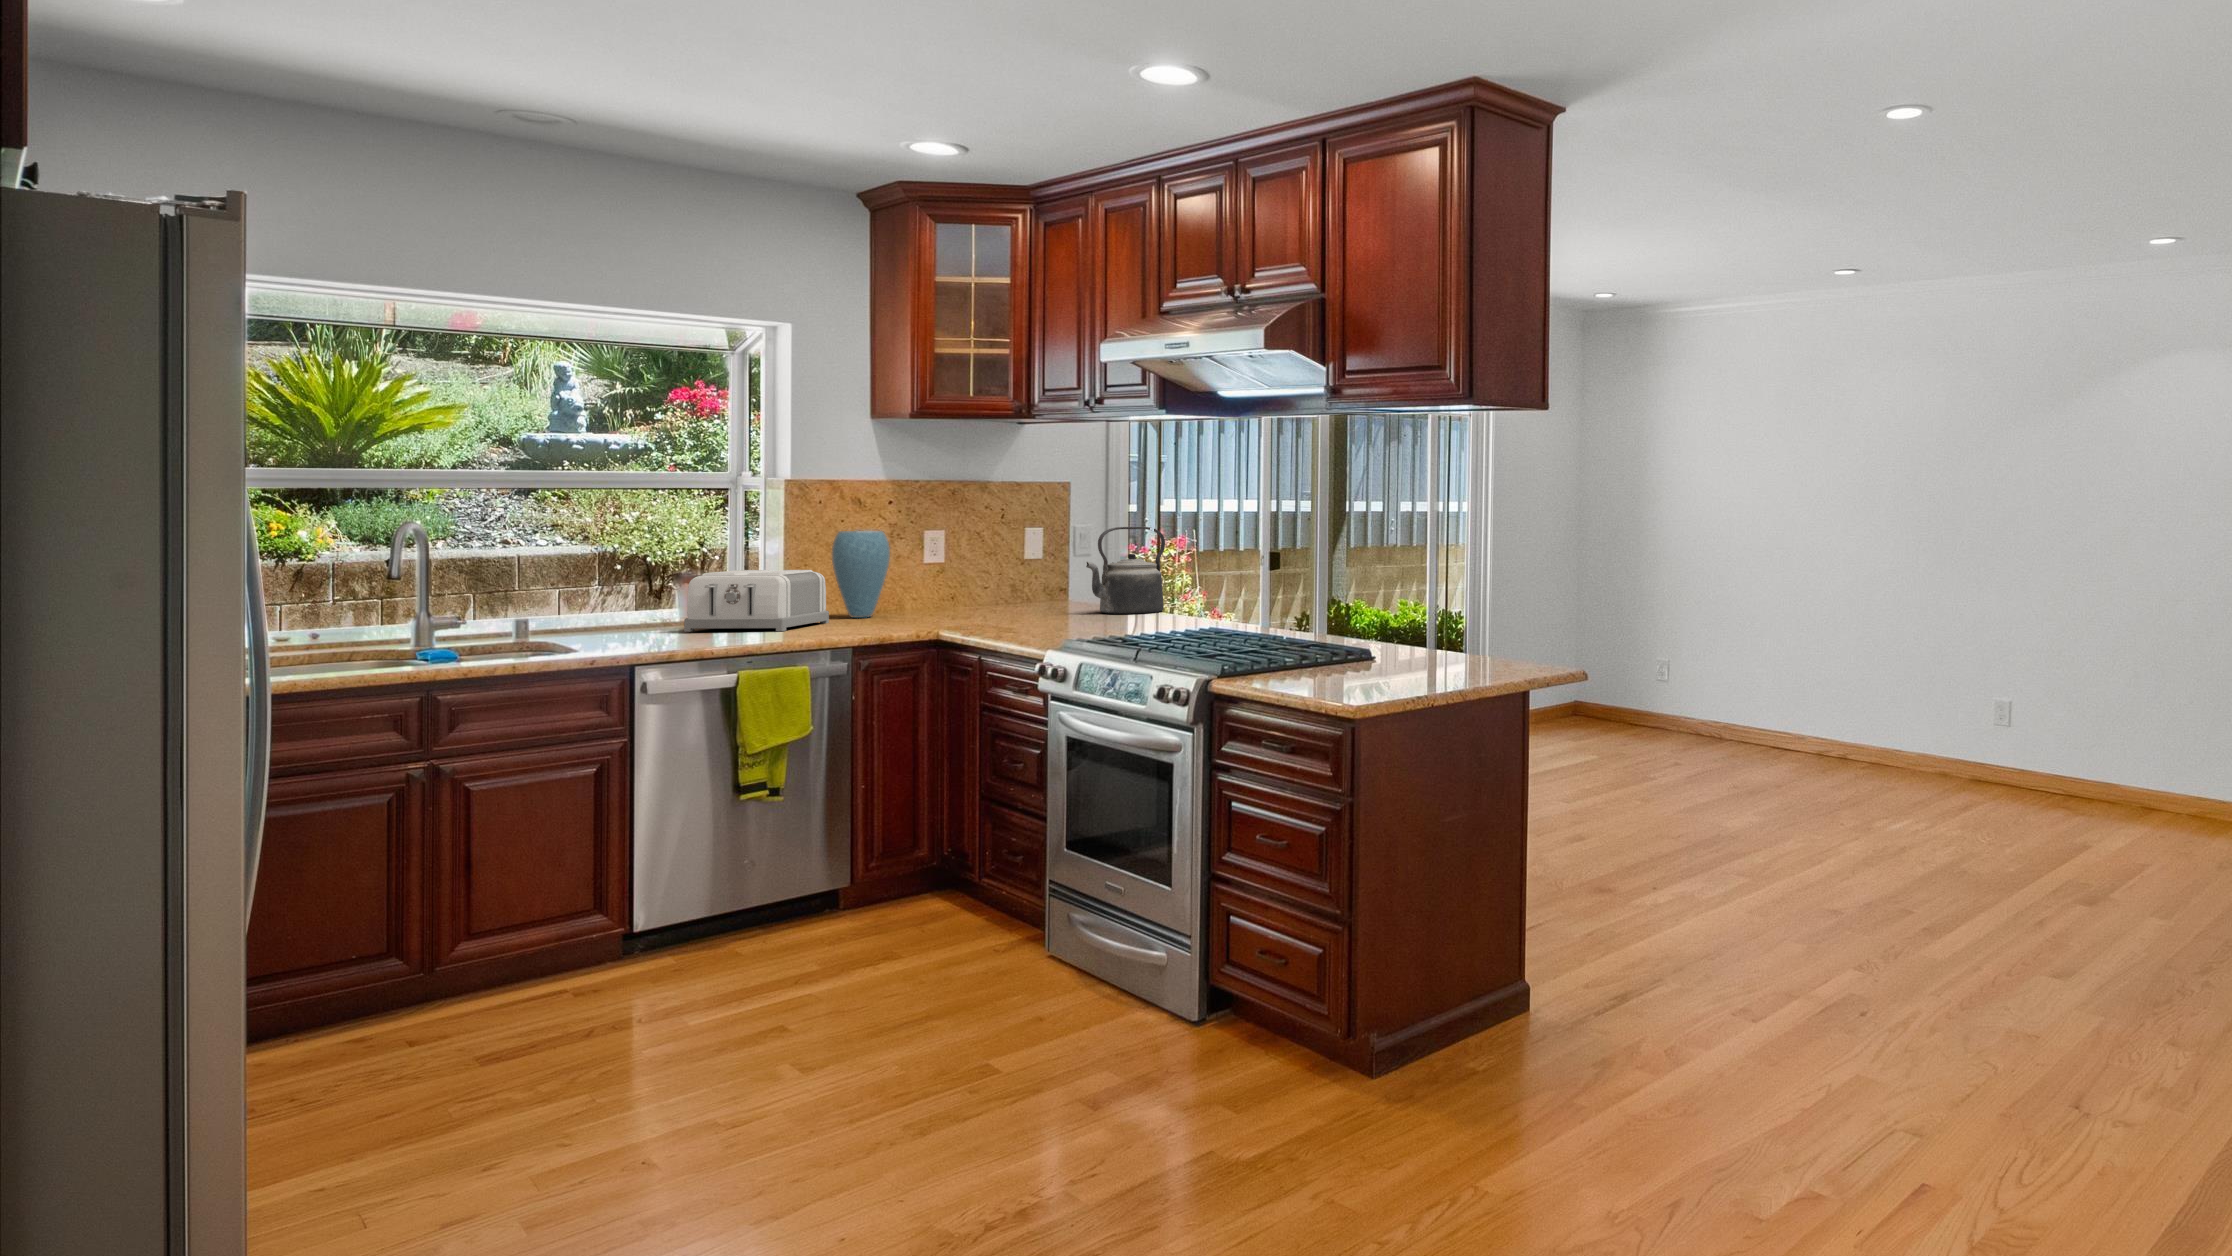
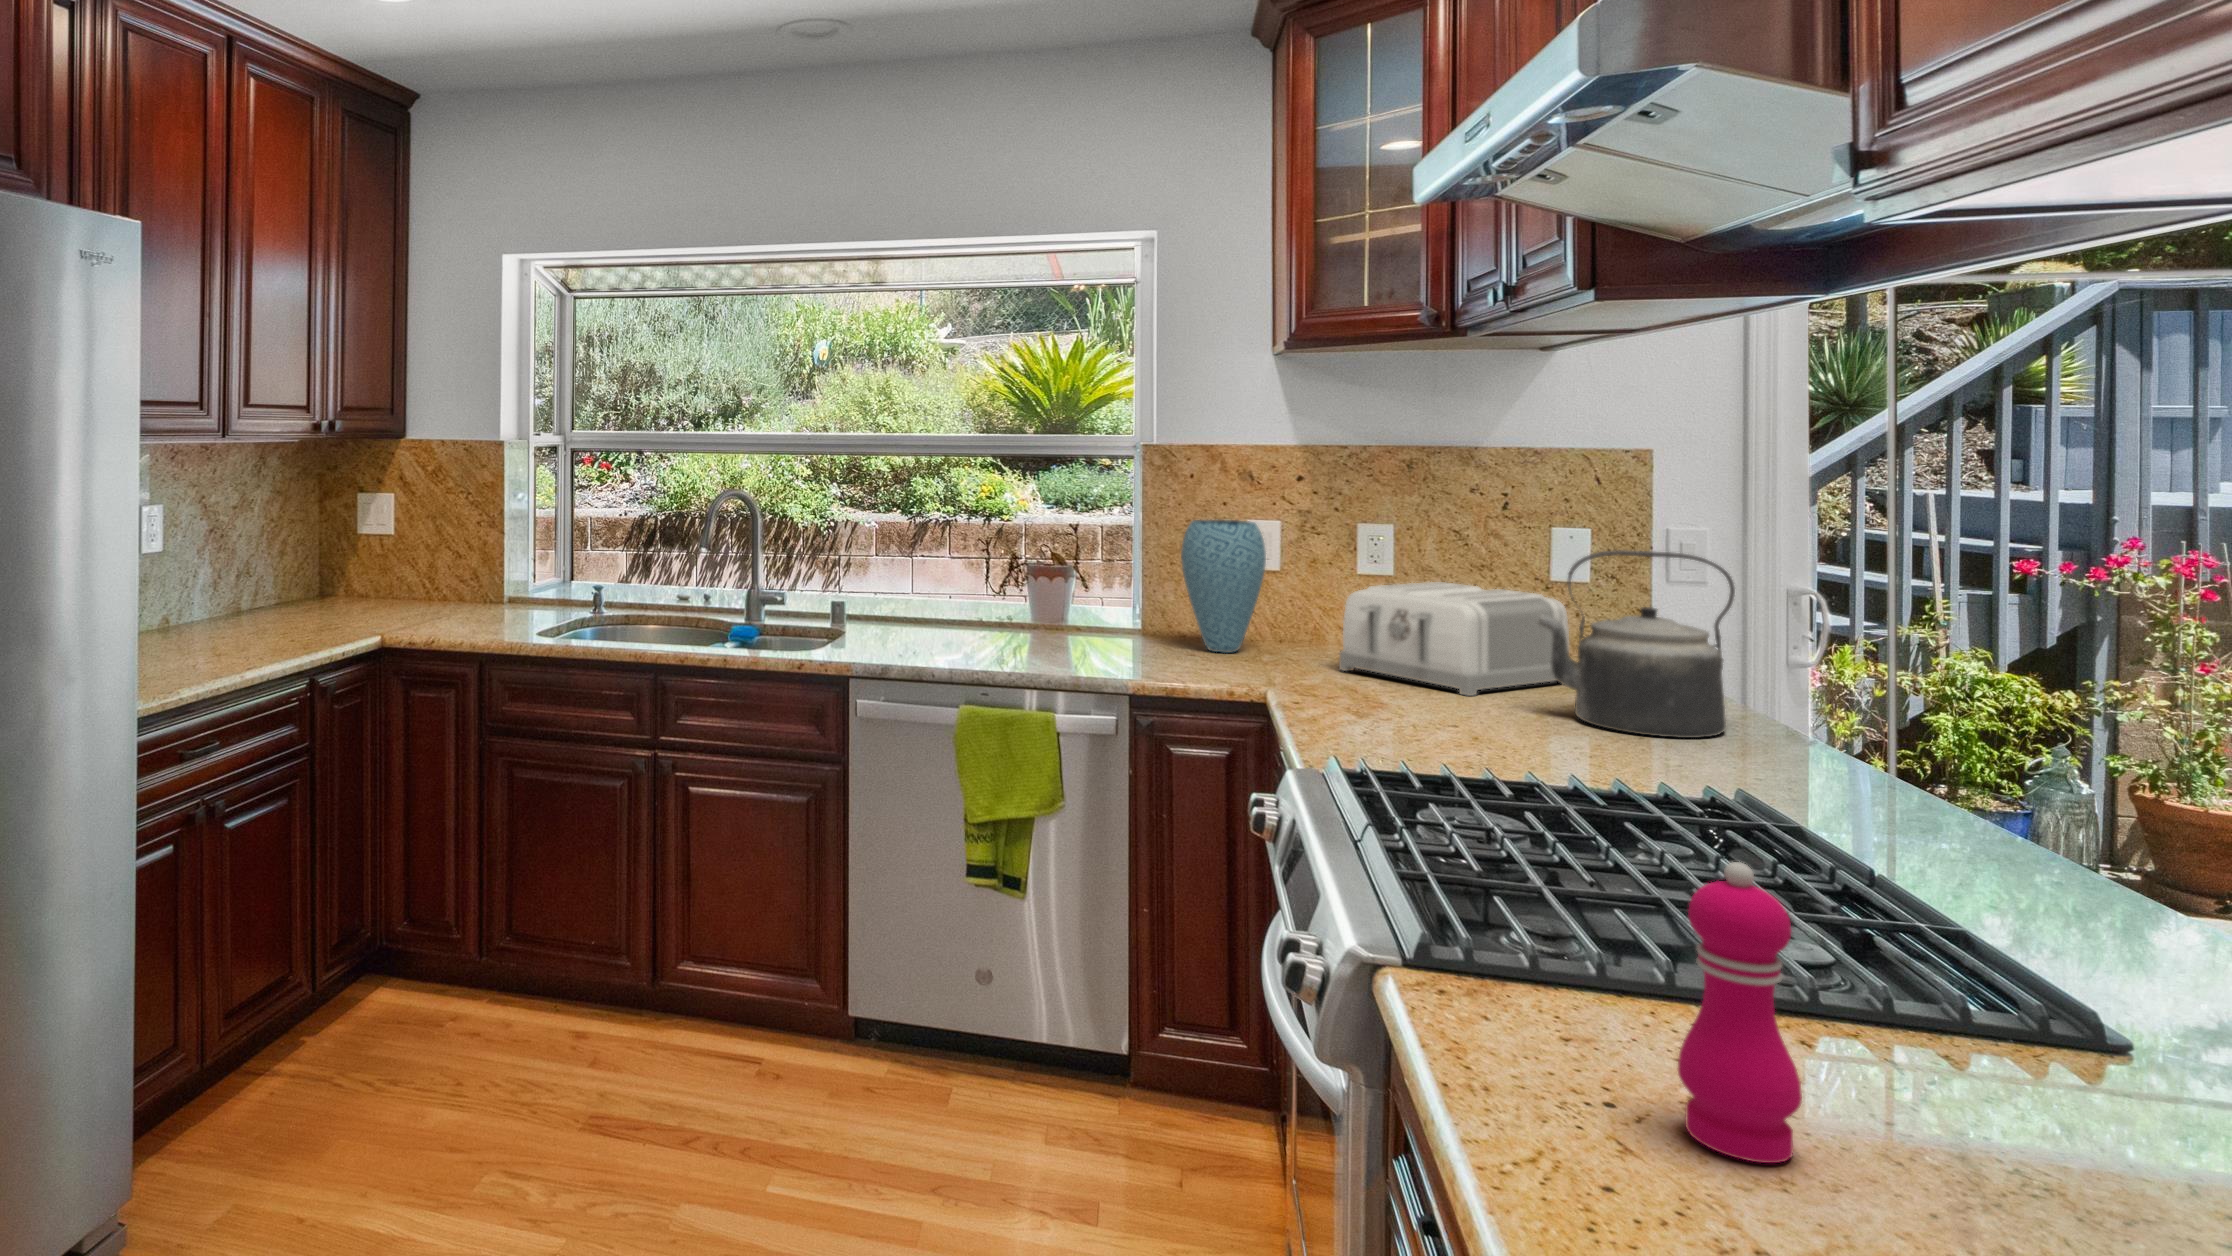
toaster: present [684,570,829,632] -> present [1339,582,1569,696]
pepper mill: none [1336,571,1365,650] -> present [1677,862,1802,1163]

